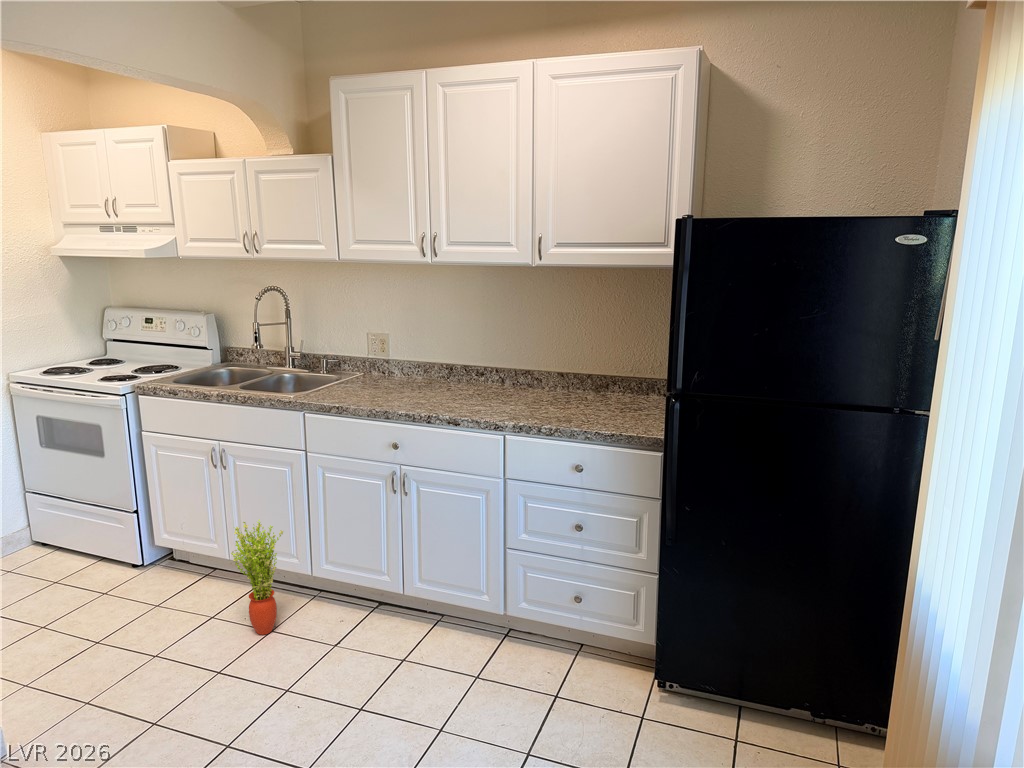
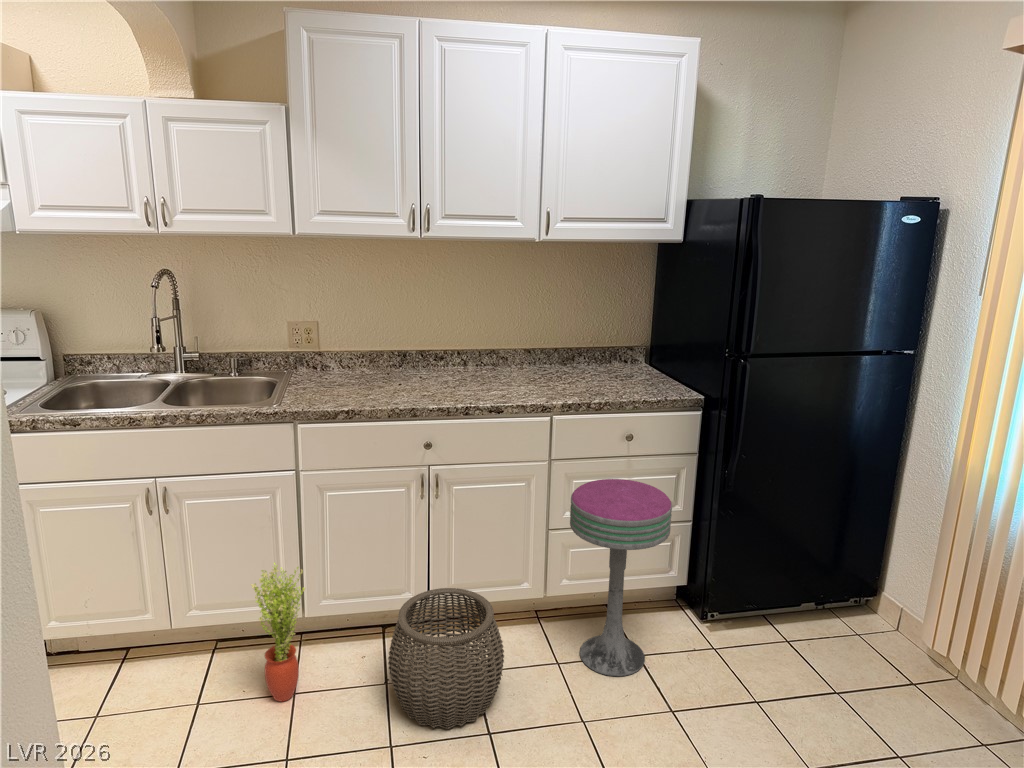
bar stool: none [486,506,589,711] -> present [570,479,672,676]
woven basket: none [309,573,416,697] -> present [388,588,504,729]

